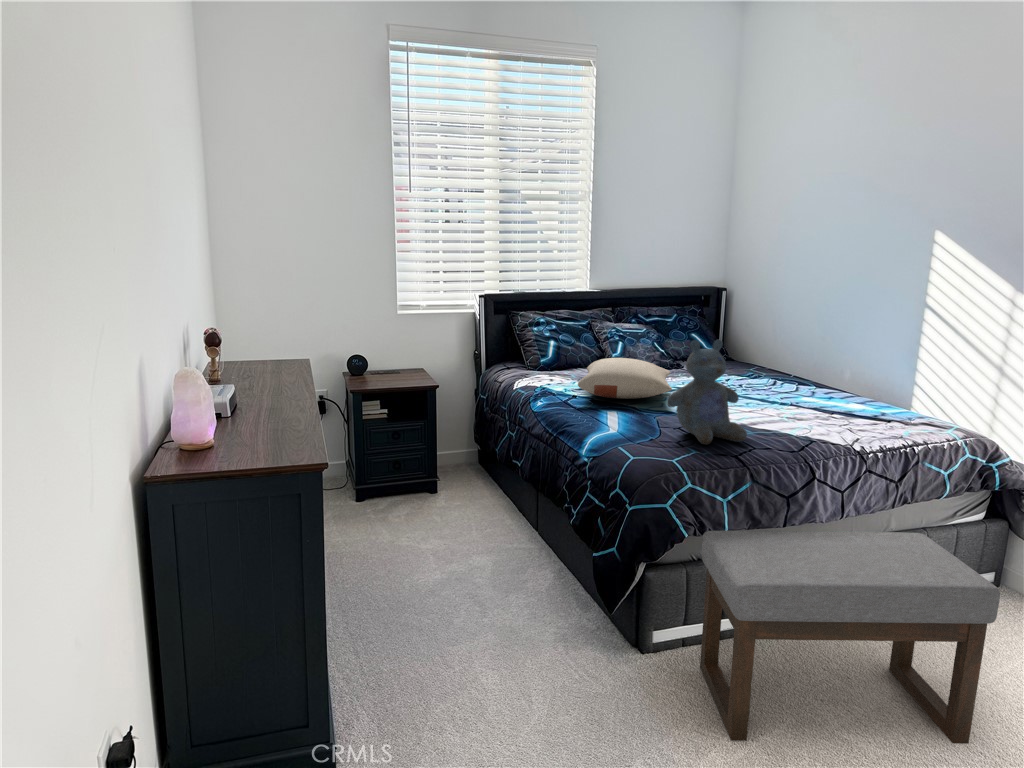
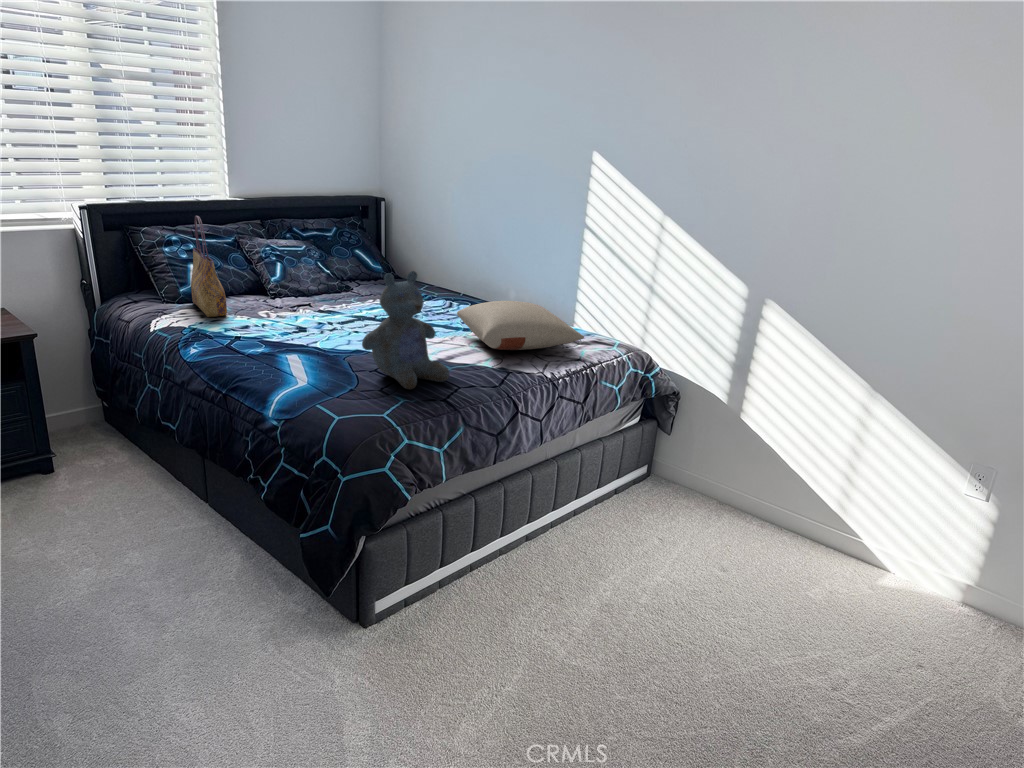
tote bag: none [549,300,572,382] -> present [191,216,227,317]
pillow: present [578,358,672,399] -> present [457,301,584,350]
ottoman: present [700,530,1000,744] -> none [424,454,689,700]

